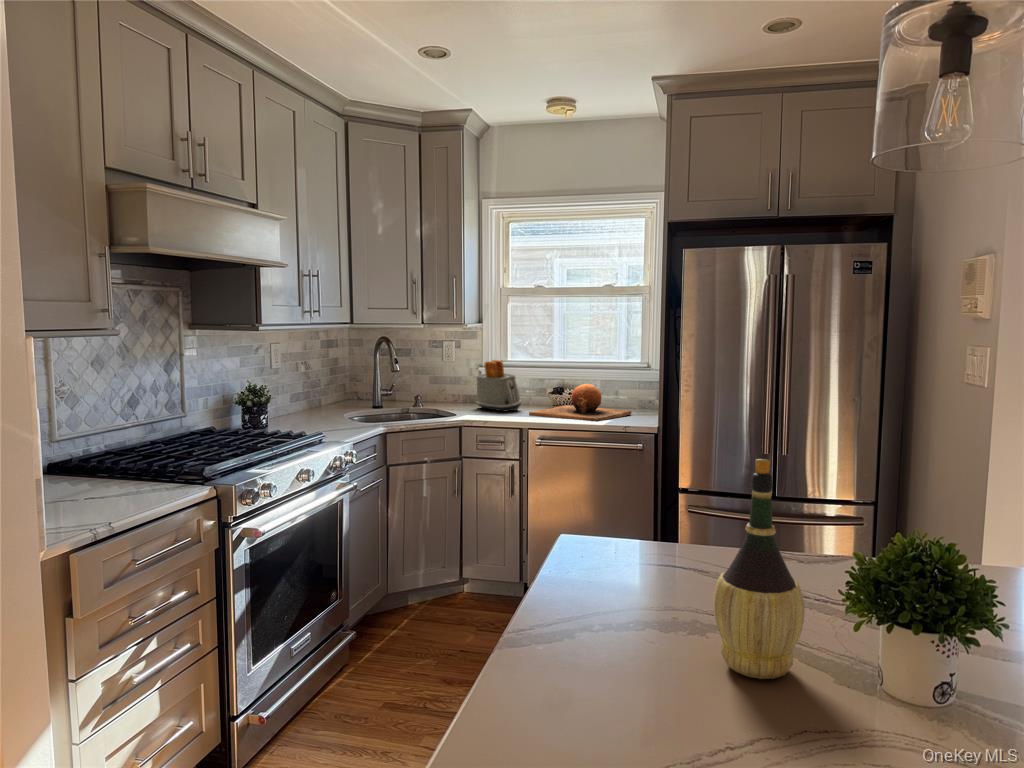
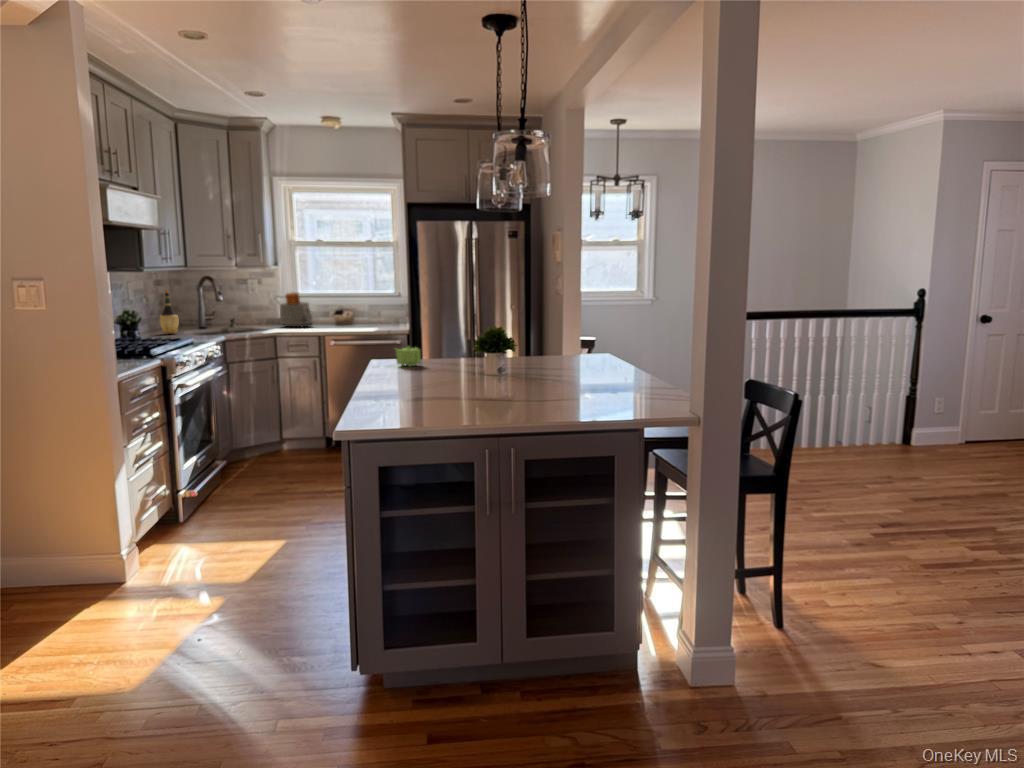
chopping board: present [529,384,631,421] -> none [322,306,389,329]
wine bottle: present [713,459,805,679] -> present [159,290,179,334]
teapot: none [601,549,669,612] -> present [395,346,421,367]

